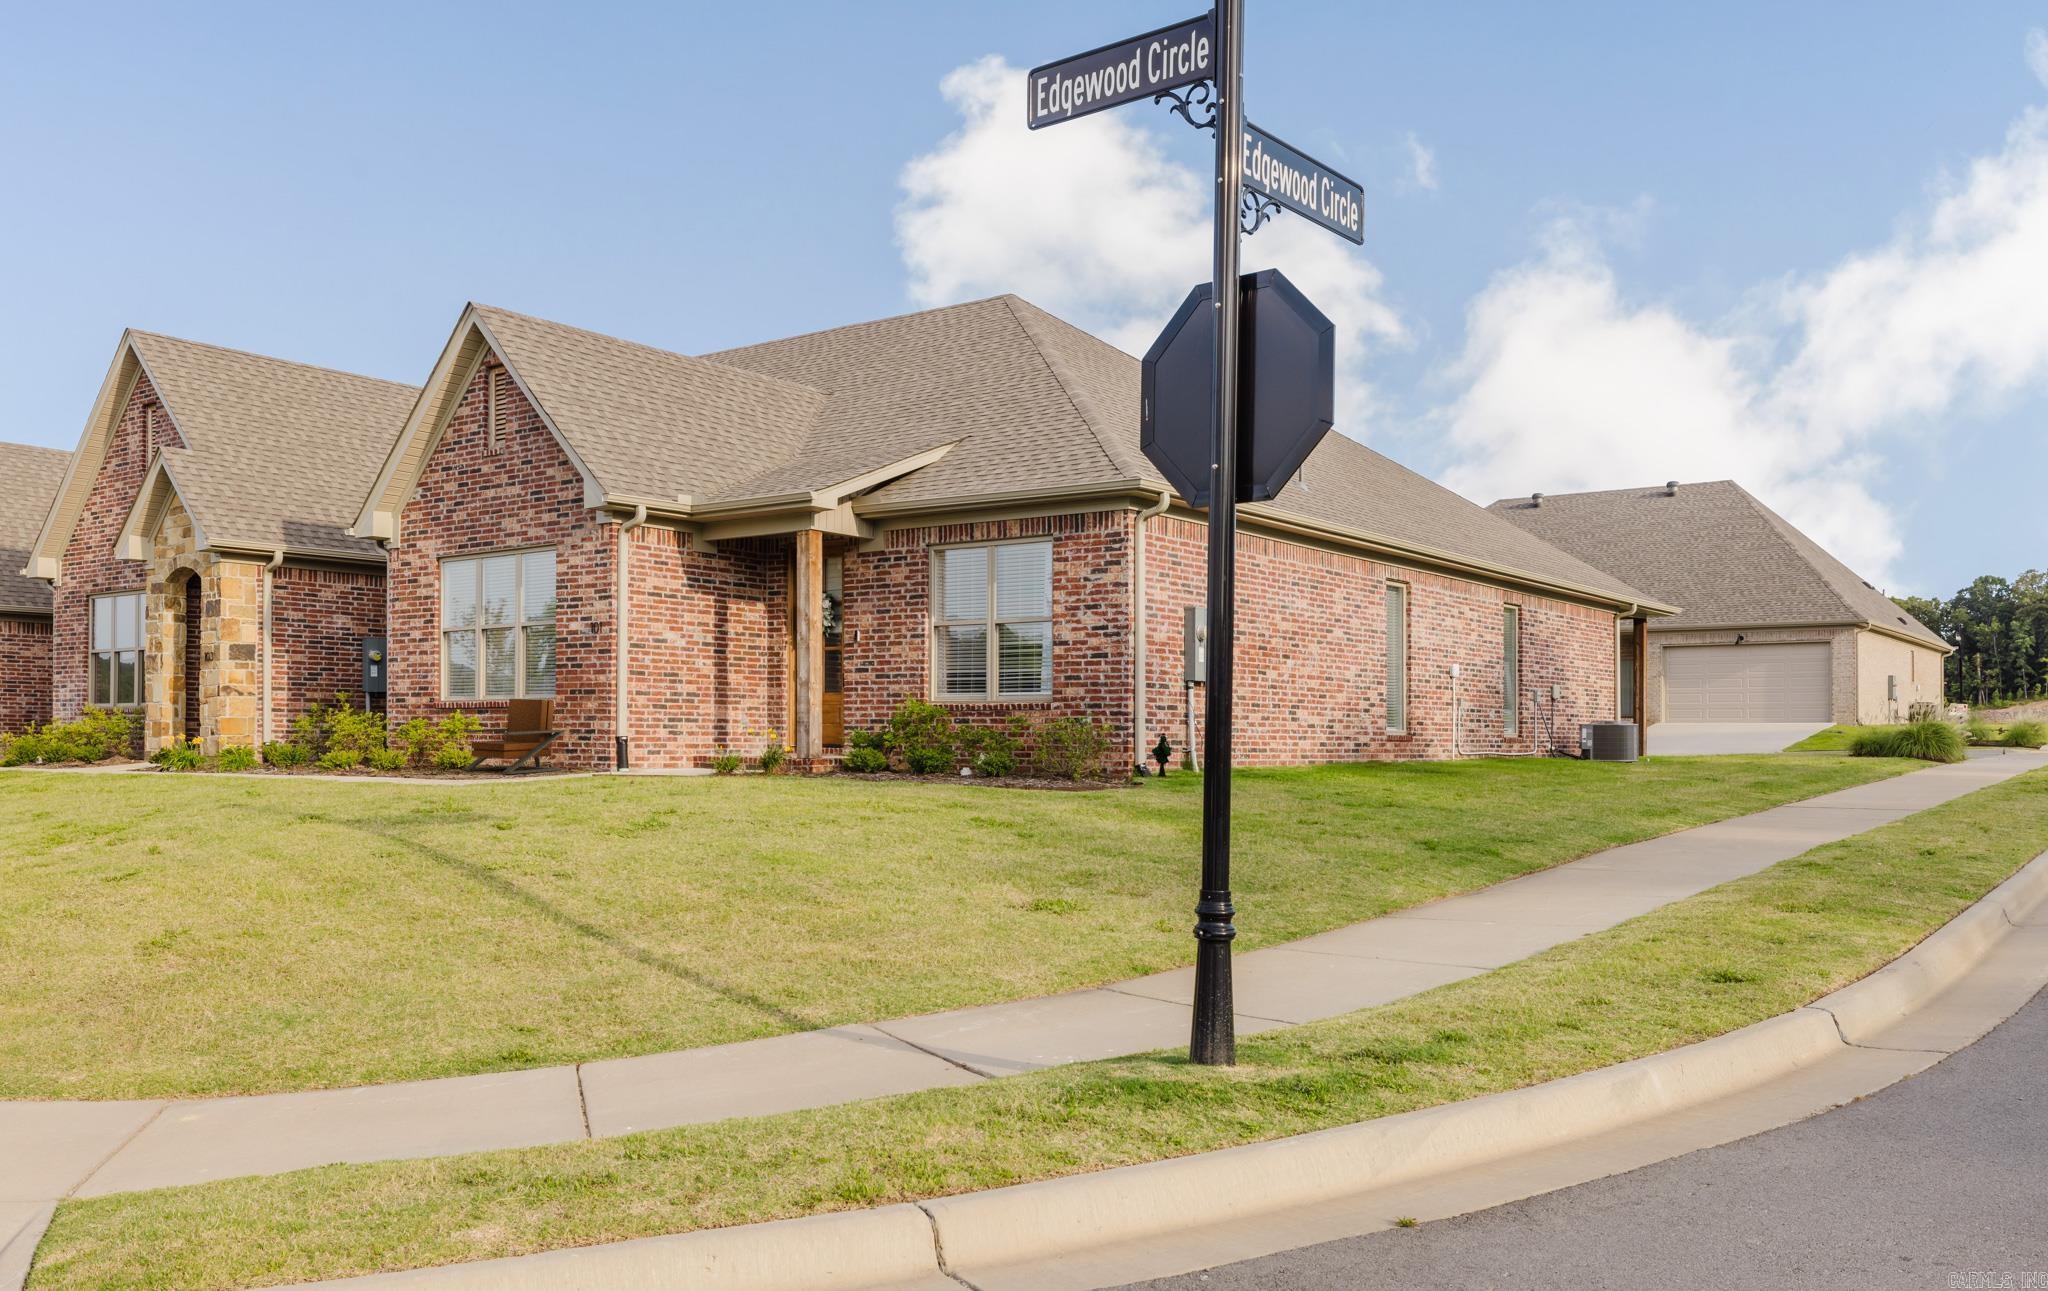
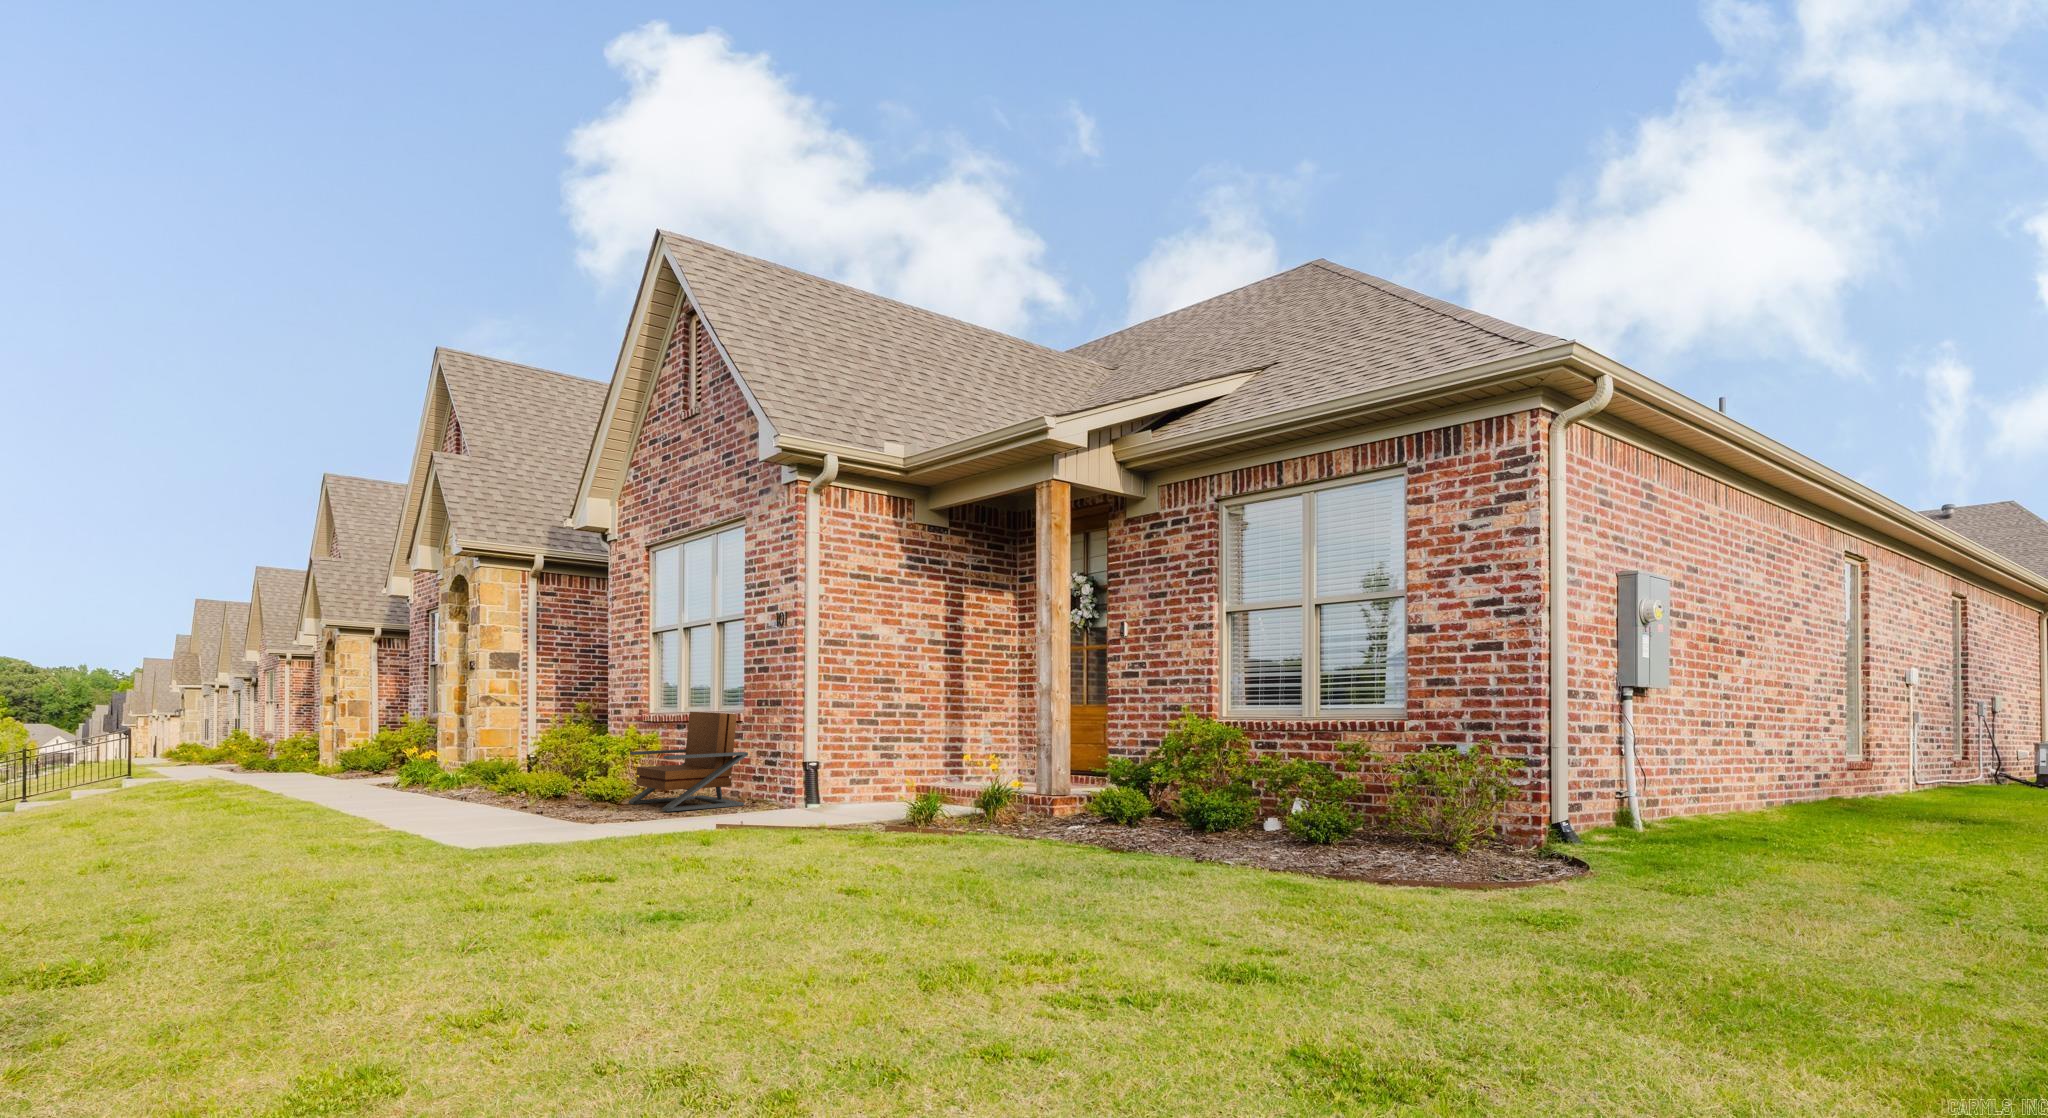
decorative plant: present [1152,733,1172,776] -> none [1579,768,1615,837]

